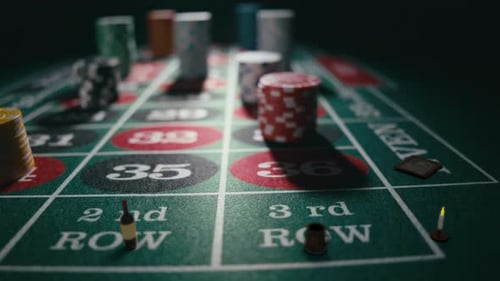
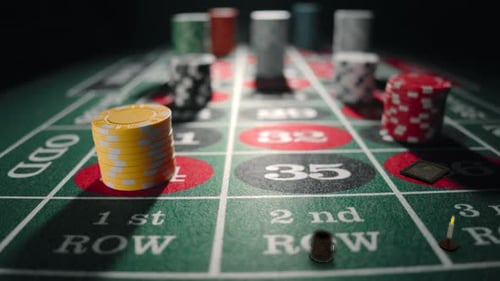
wine bottle: present [120,199,137,249] -> none [123,204,141,255]

